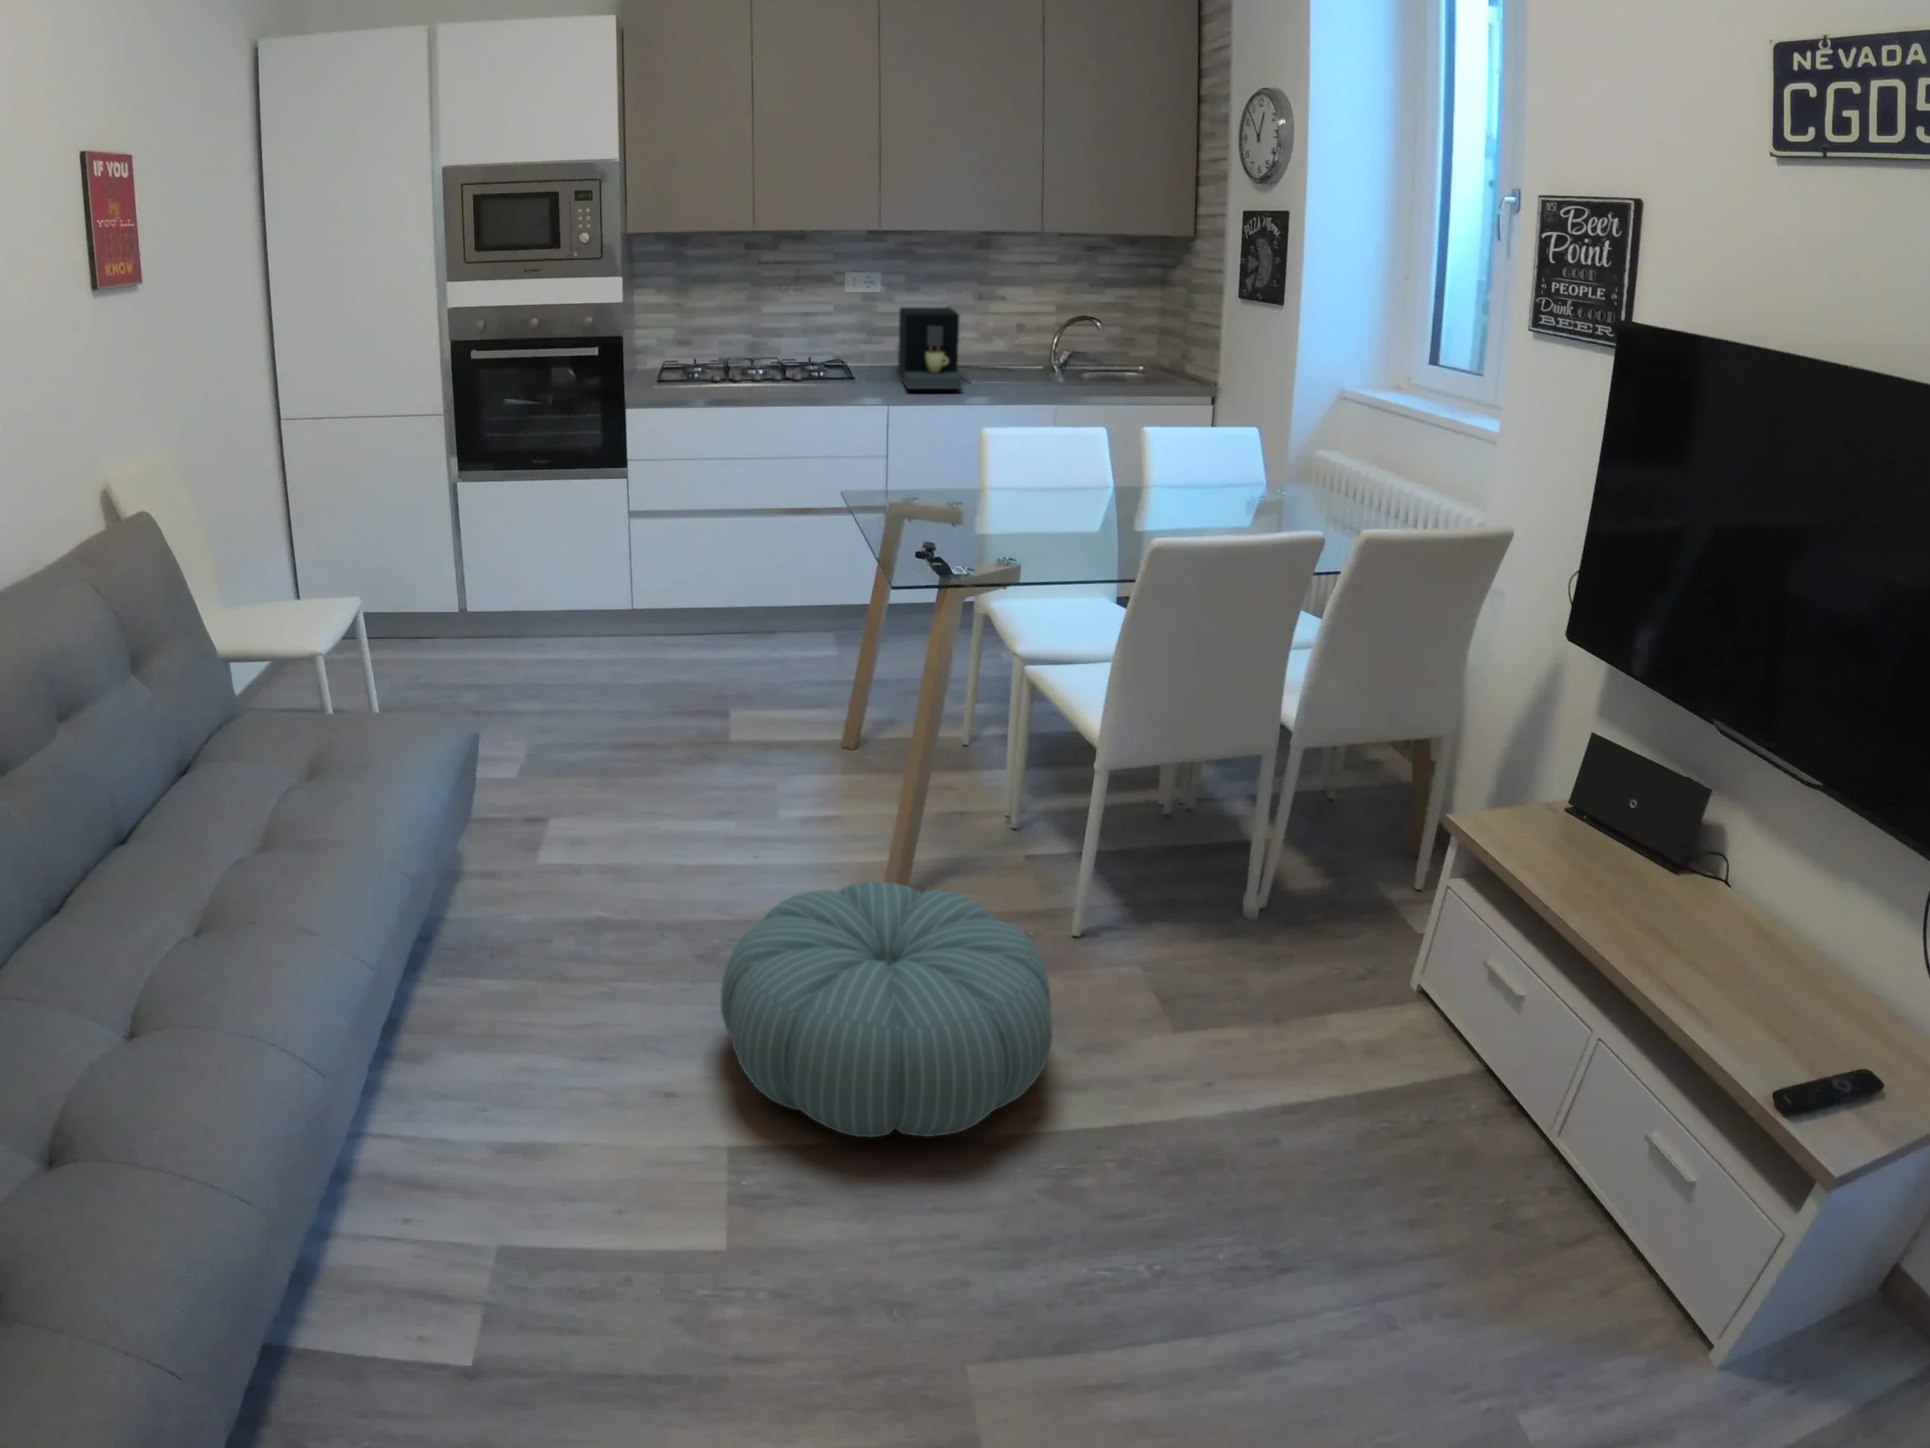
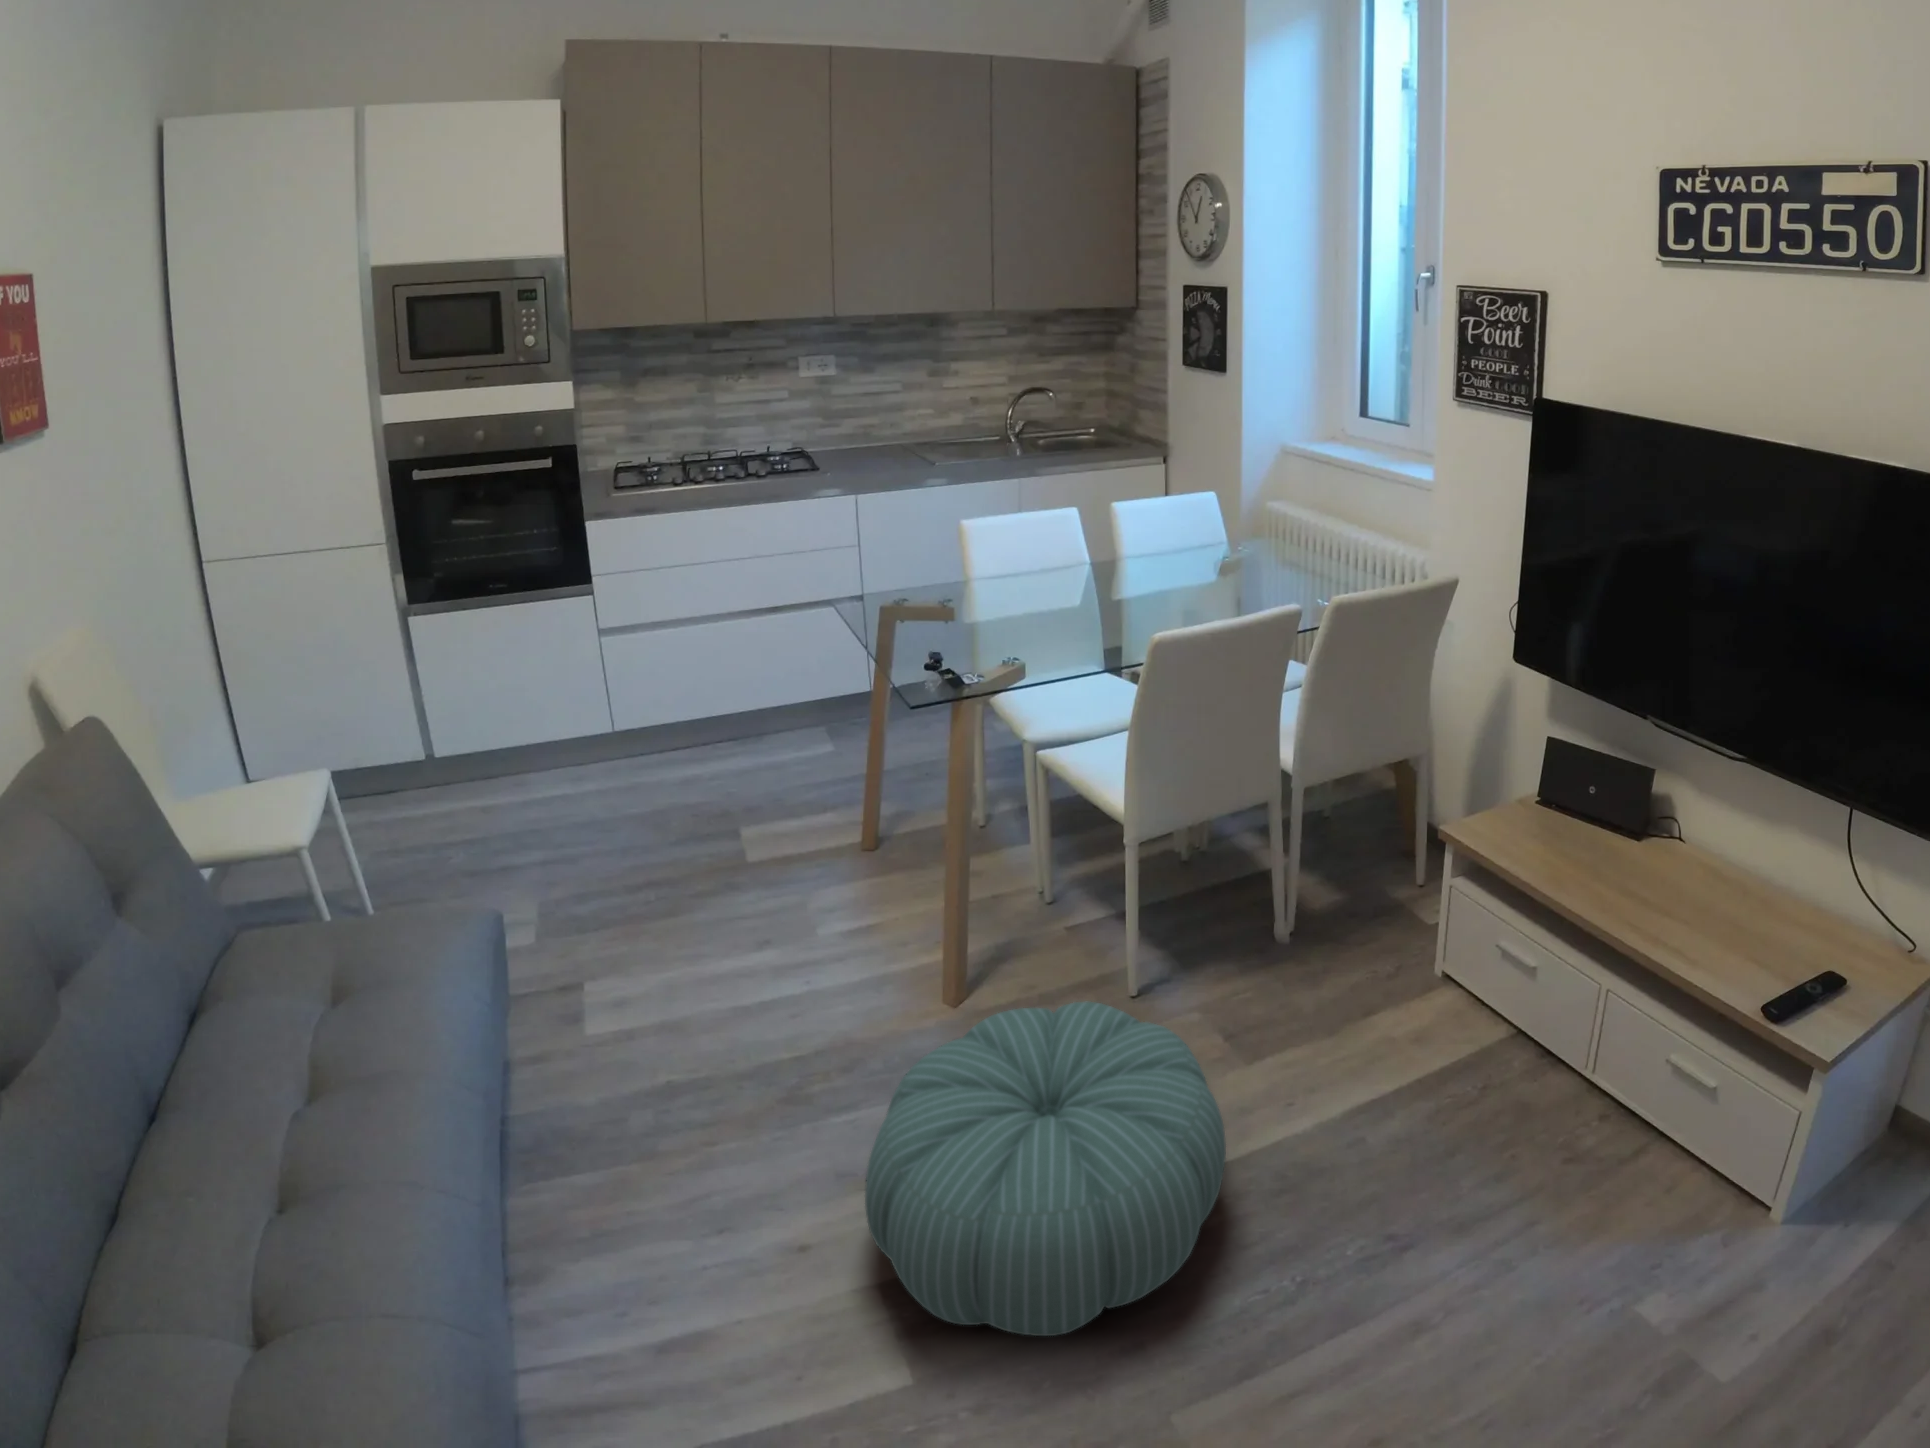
coffee maker: present [898,307,963,389] -> none [860,394,935,473]

